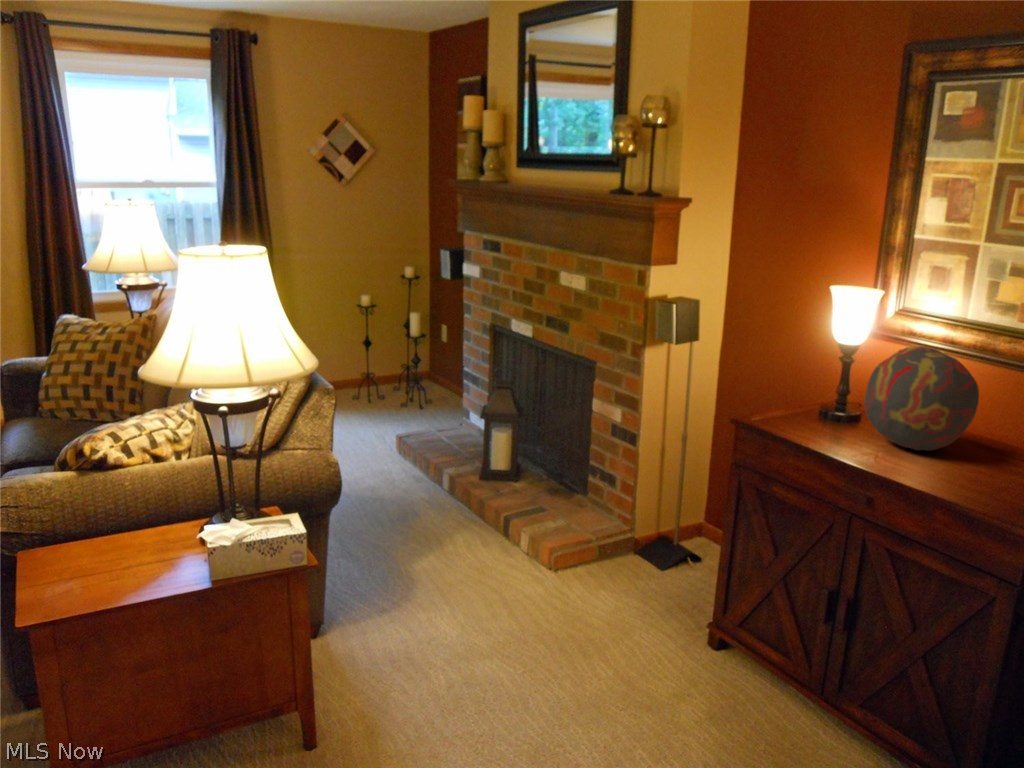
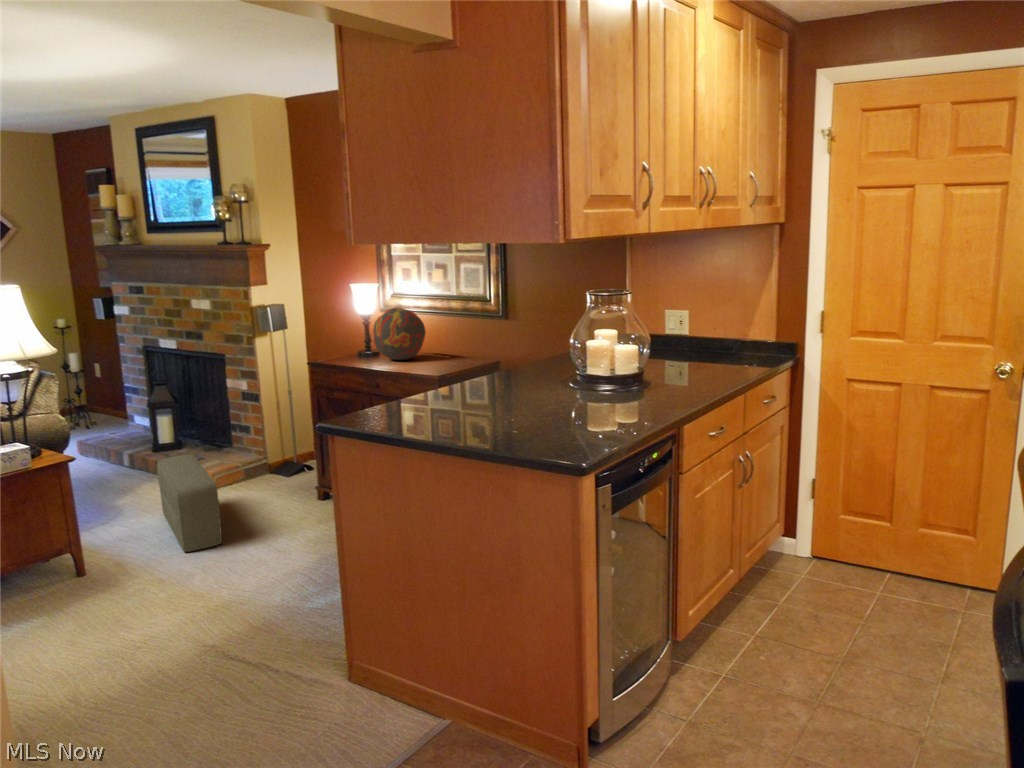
pouf: none [476,529,556,719] -> present [157,455,222,552]

